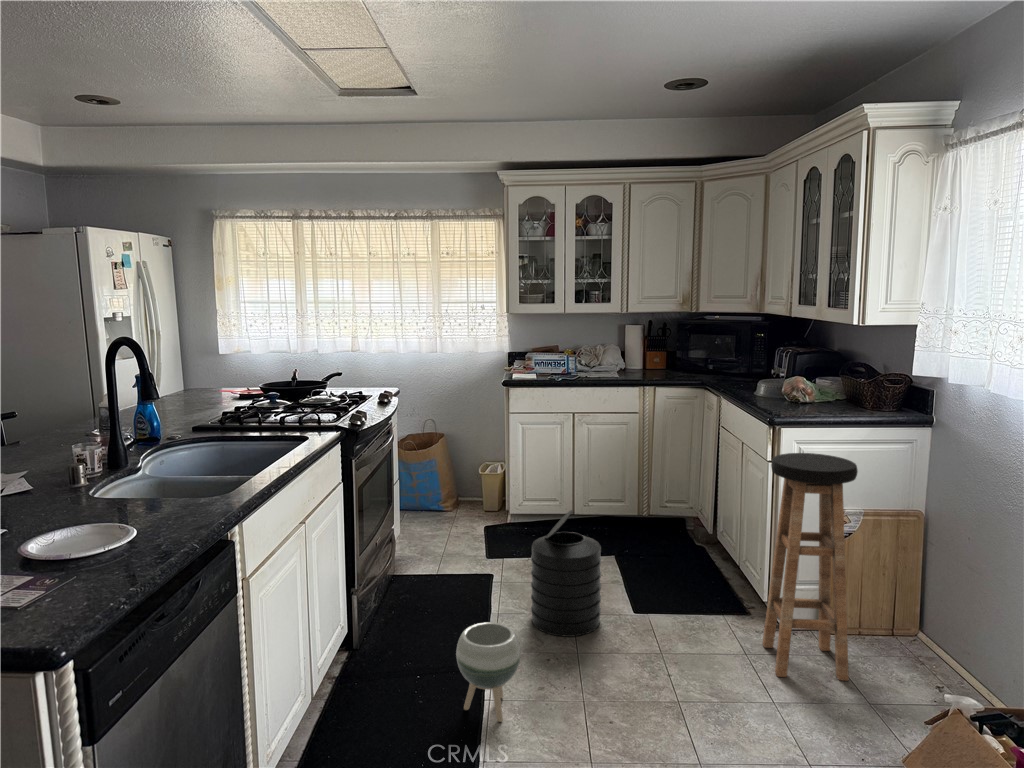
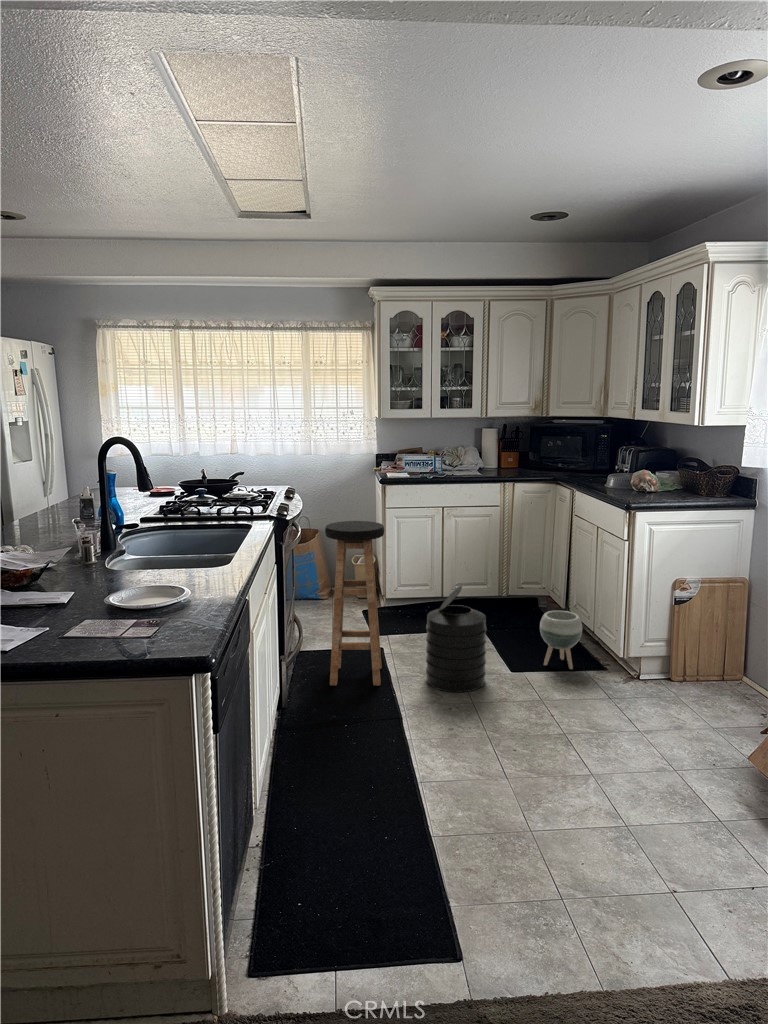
bar stool: present [763,453,858,681] -> present [325,521,384,686]
planter: present [456,622,521,722] -> present [540,611,582,669]

